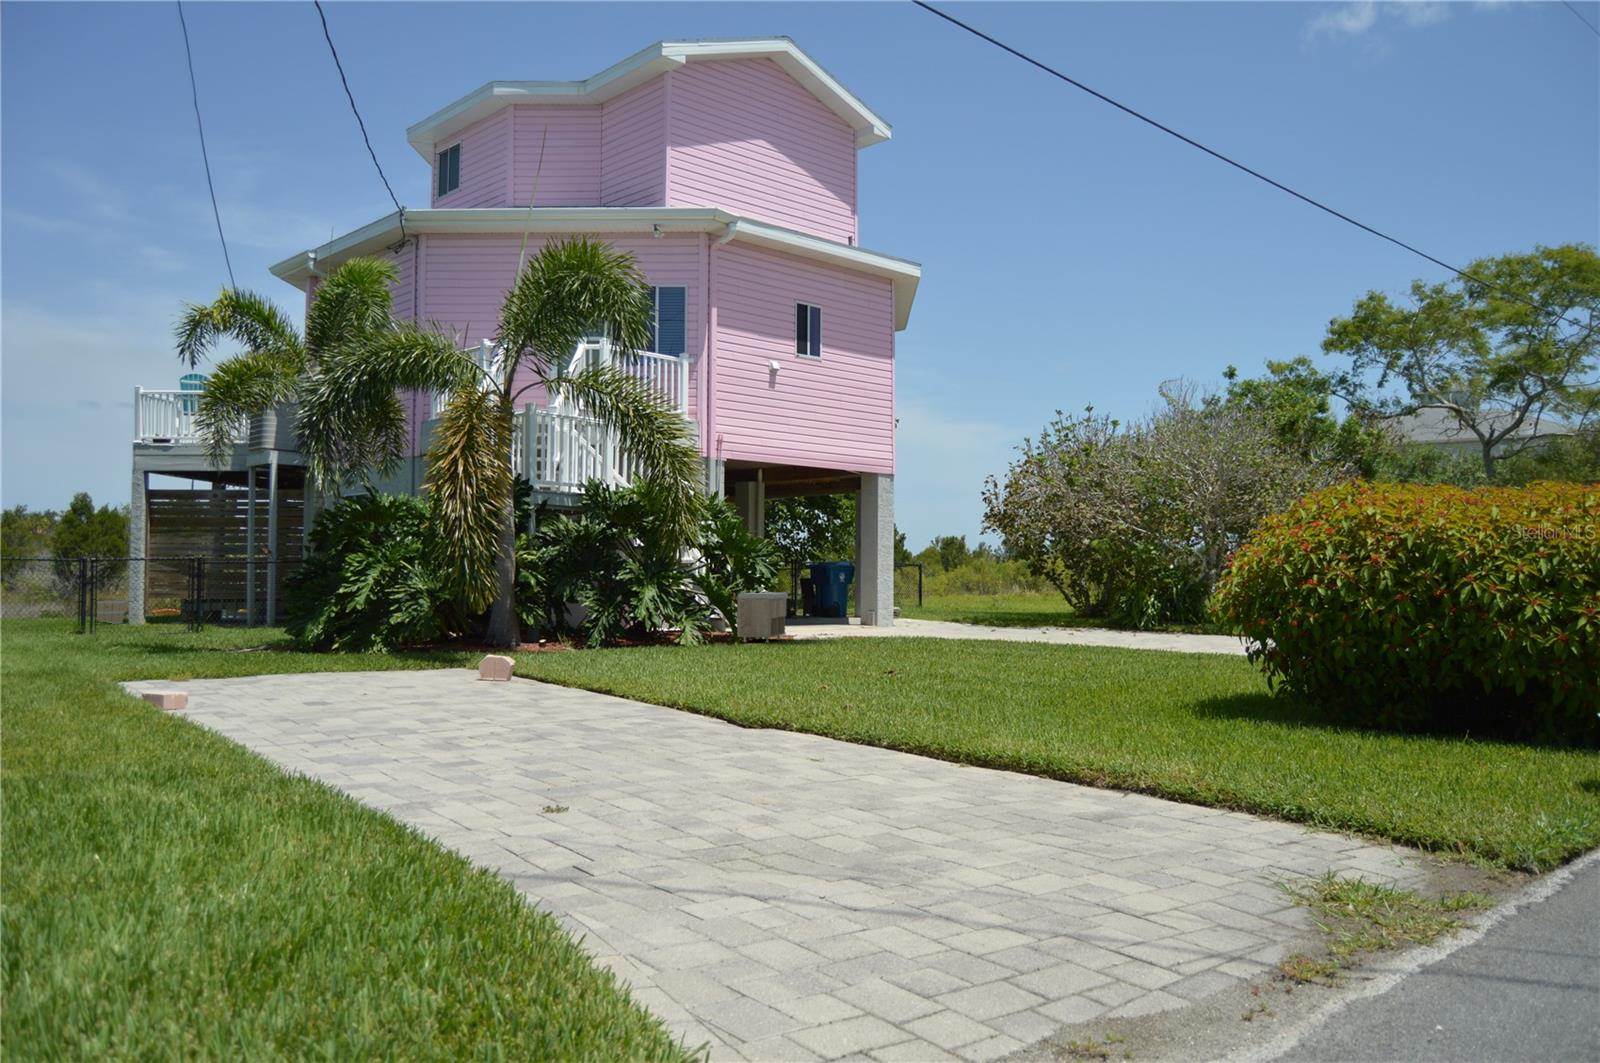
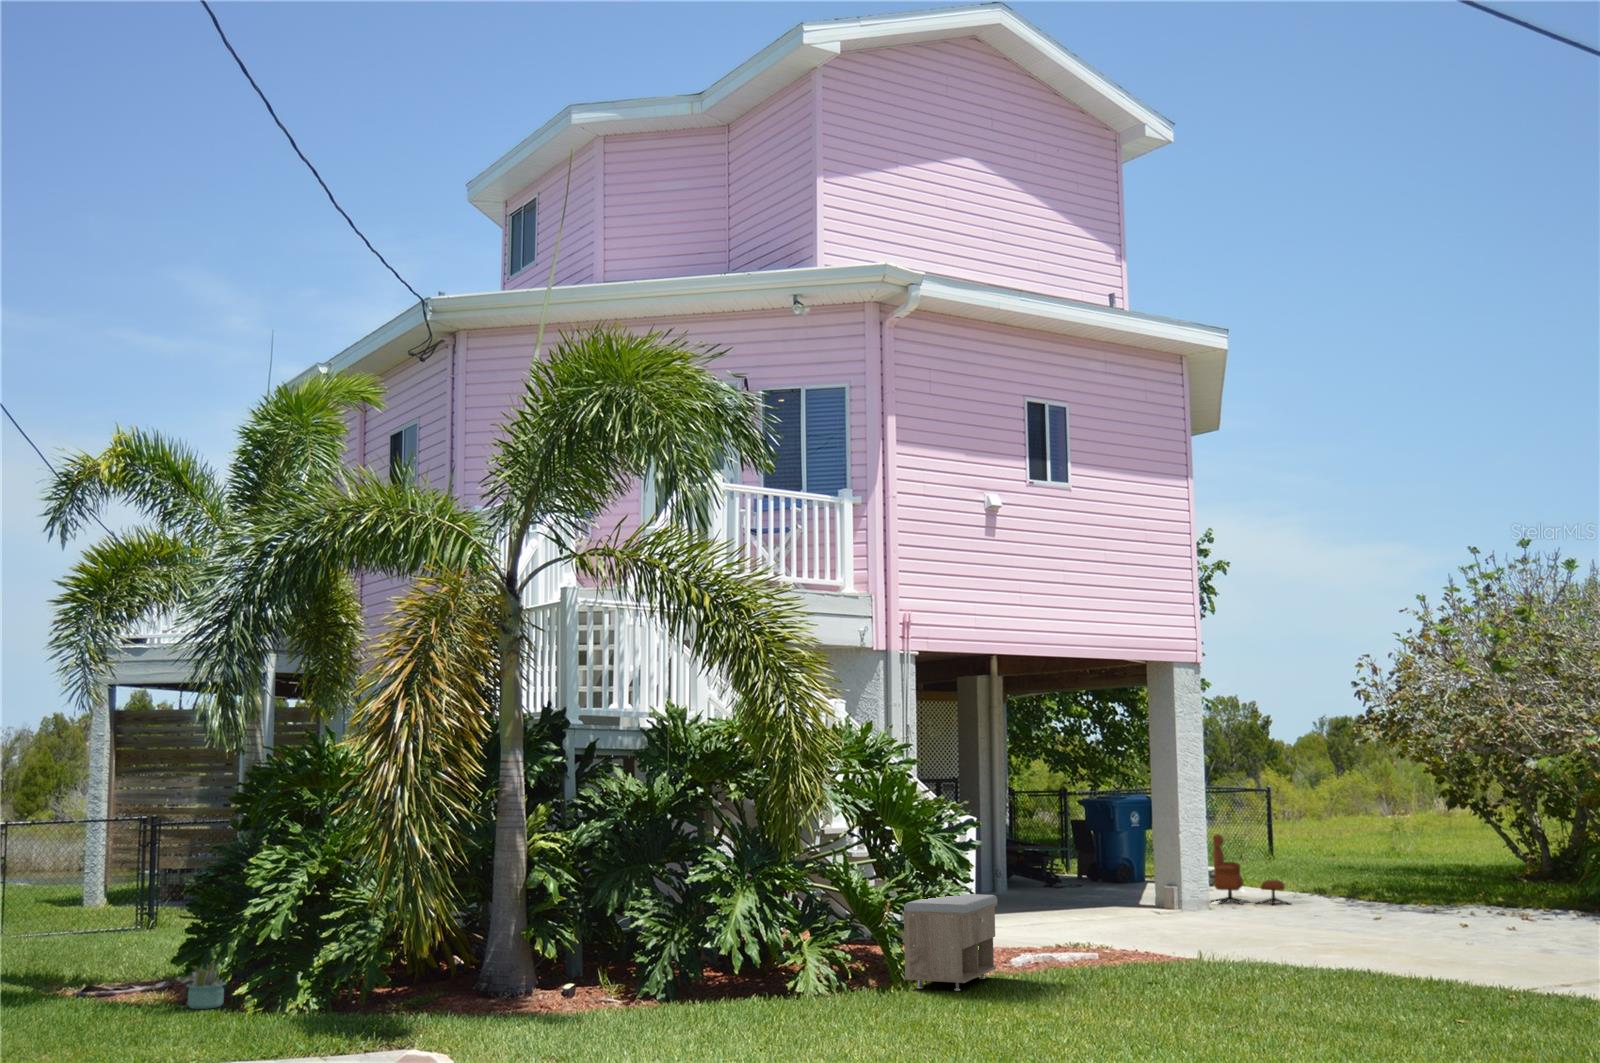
lounge chair: none [895,579,943,620] -> present [1212,834,1291,905]
wooden bucket: present [97,598,128,625] -> none [36,864,83,904]
decorative plant: none [296,625,329,652] -> present [177,963,226,1009]

